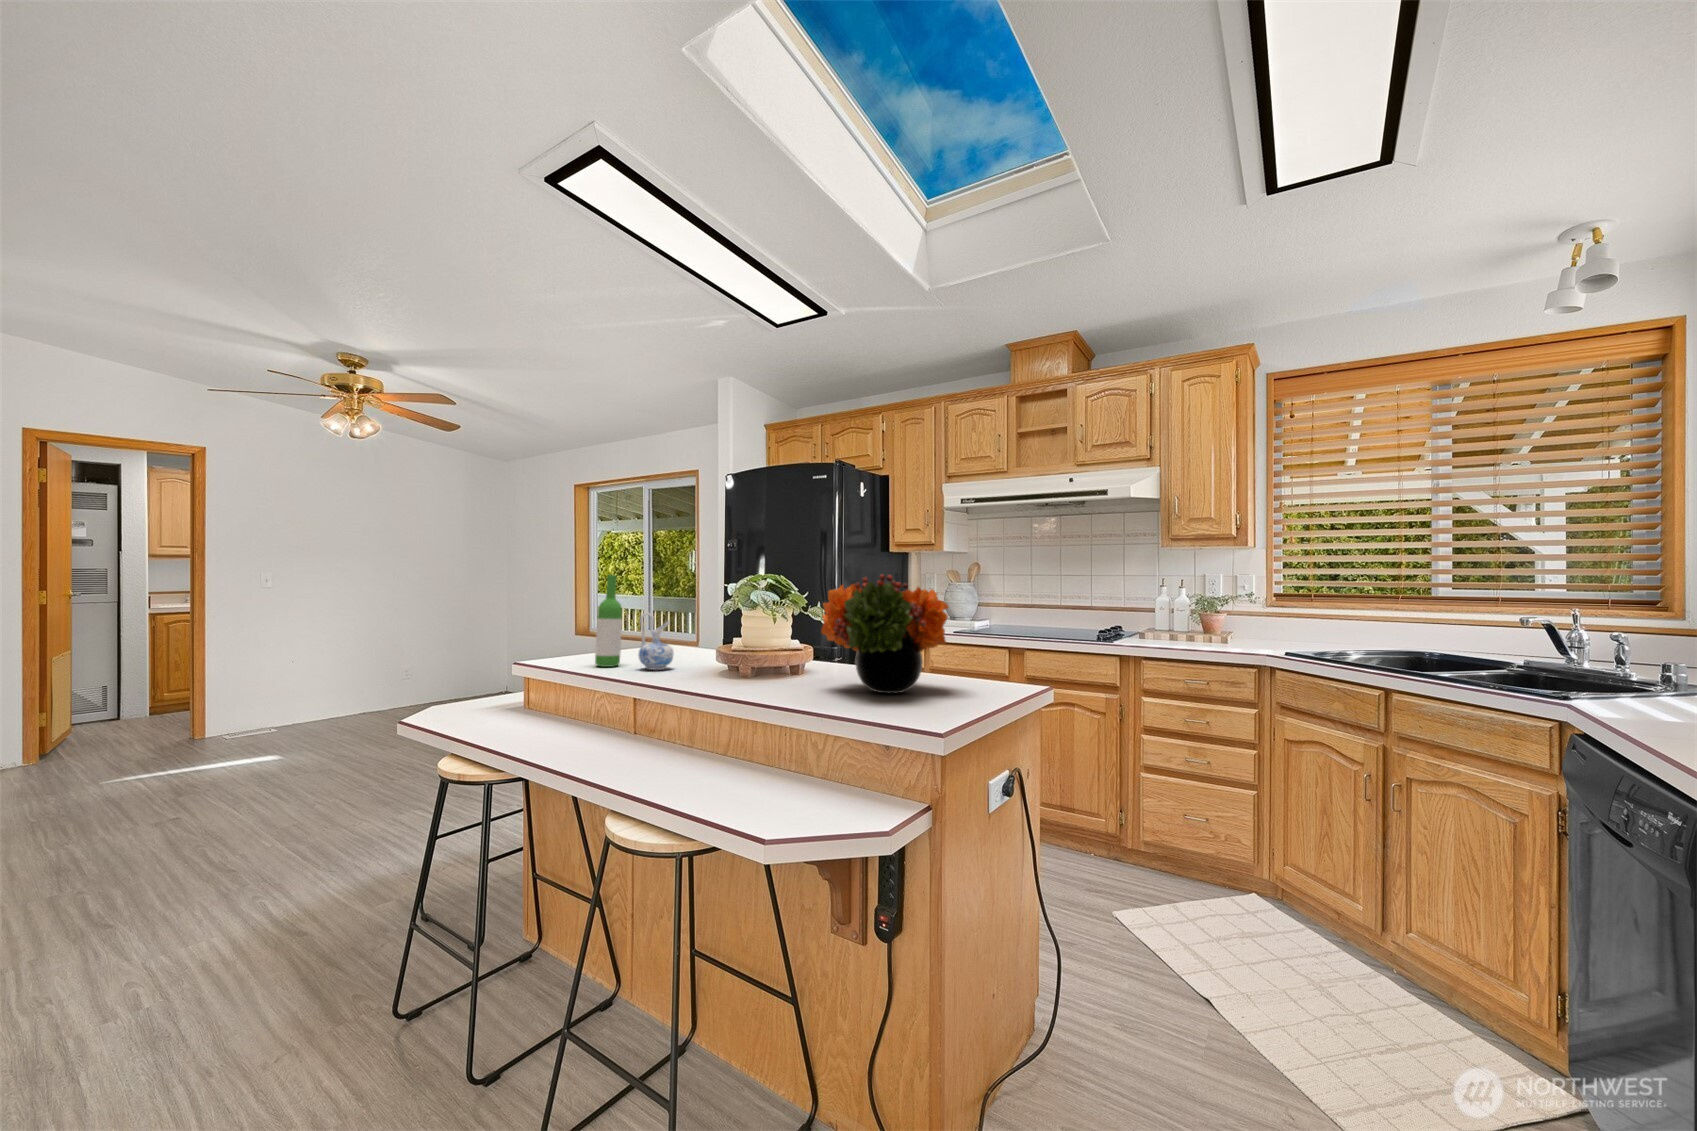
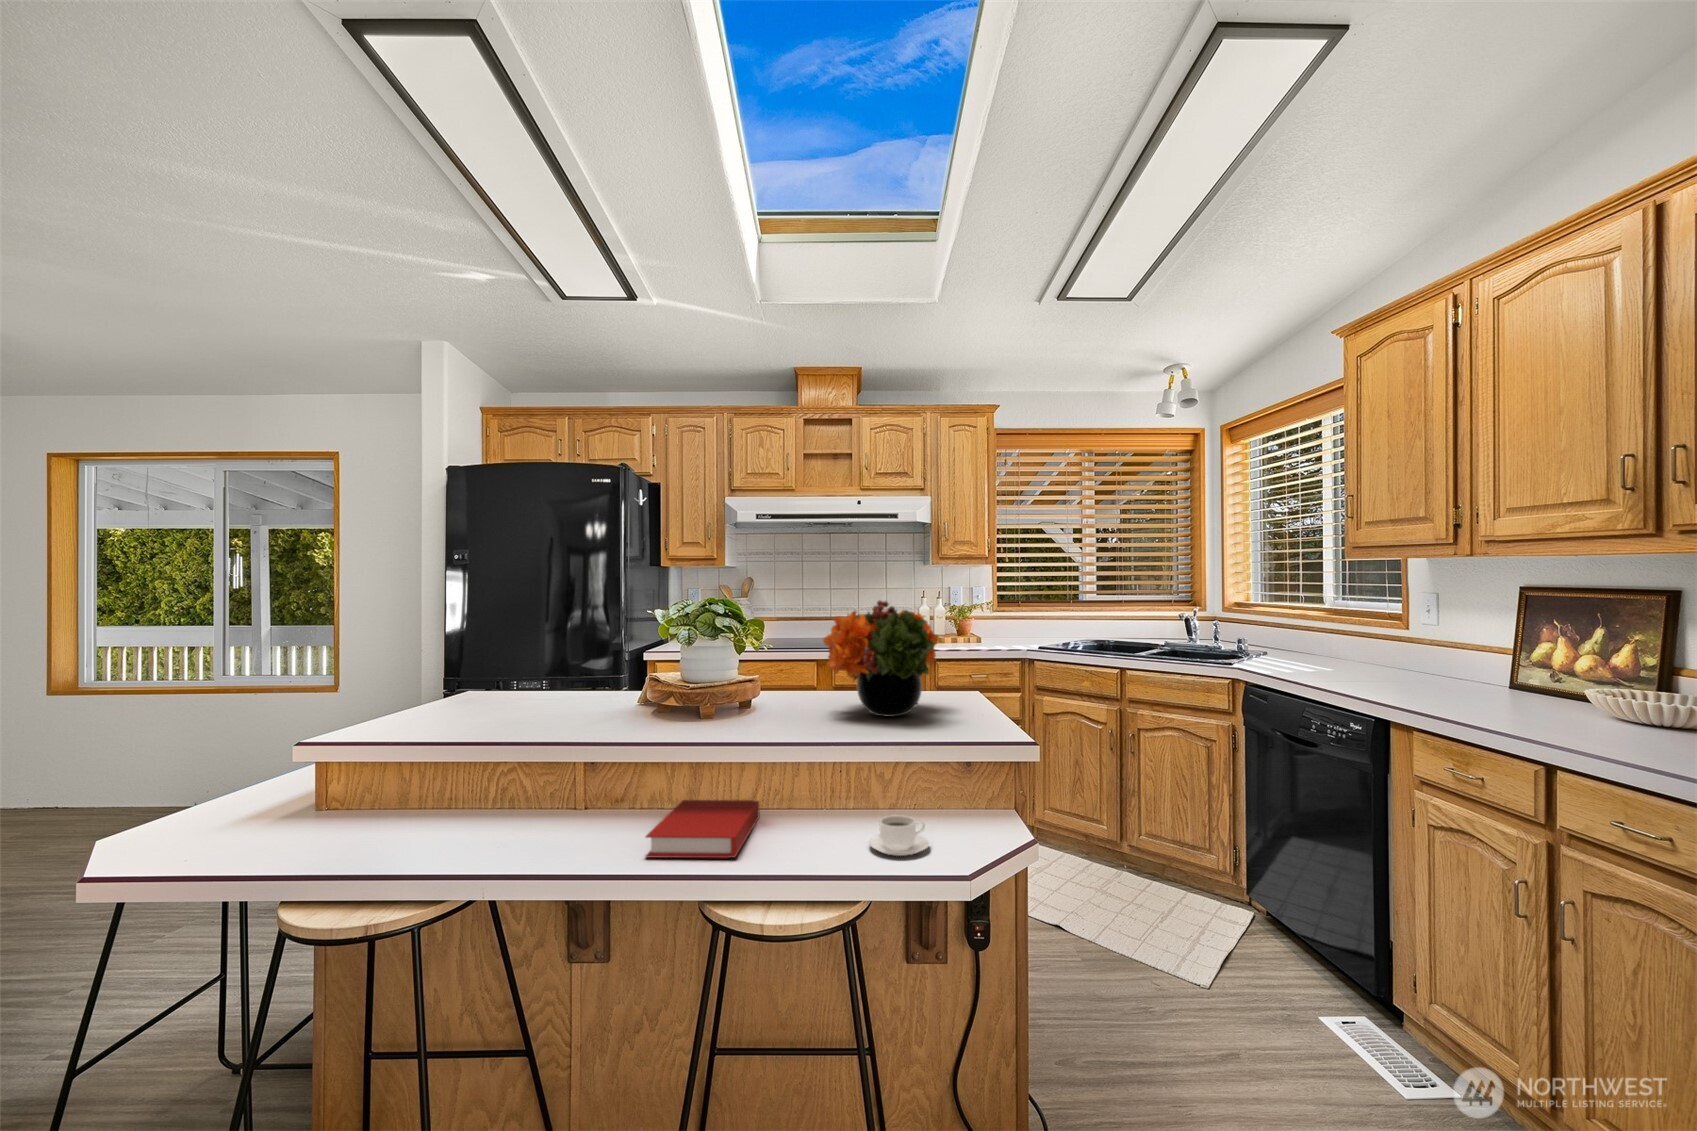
wine bottle: present [595,575,622,667] -> none [480,608,516,732]
ceramic pitcher: present [639,613,673,670] -> none [554,655,600,726]
book: none [589,735,716,780] -> present [646,800,759,858]
coffee cup: none [720,773,780,810] -> present [869,815,930,856]

